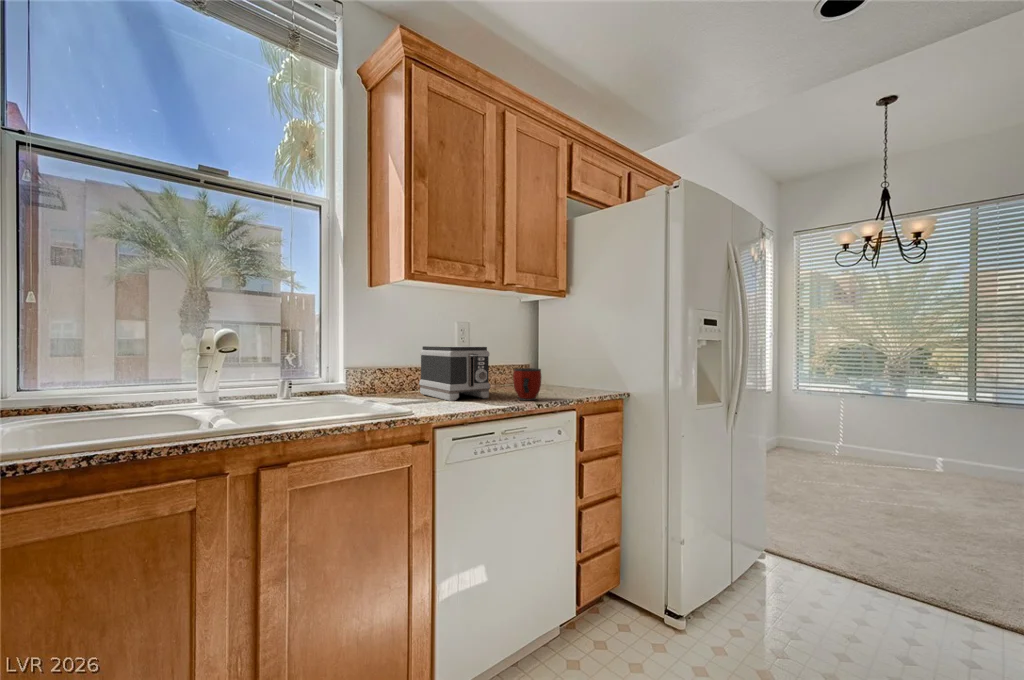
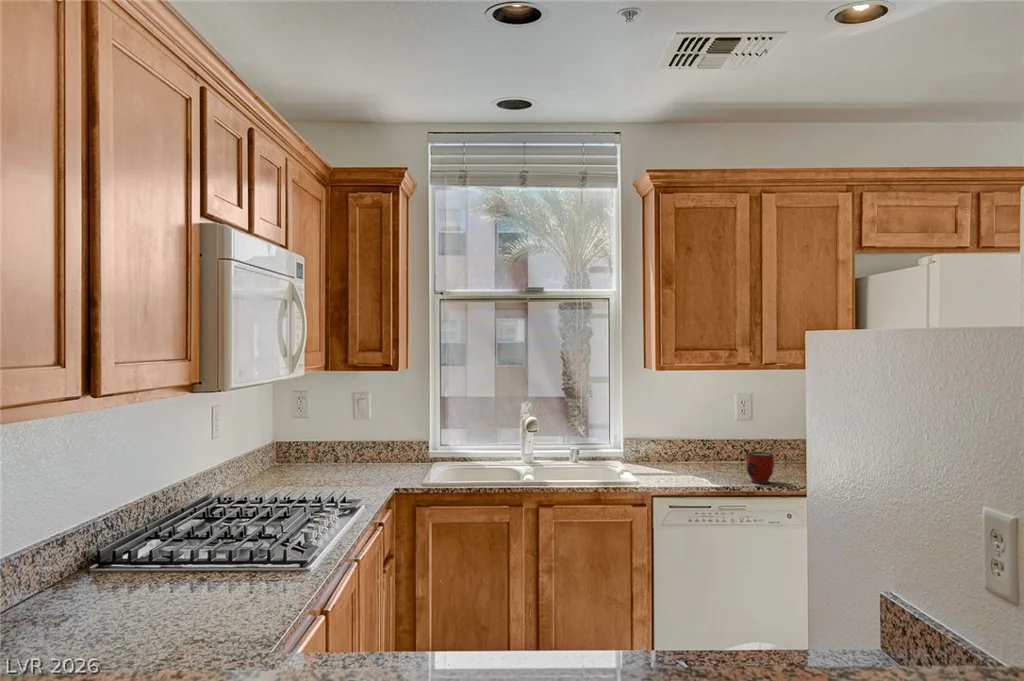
toaster: present [419,346,490,401] -> none [684,422,733,477]

